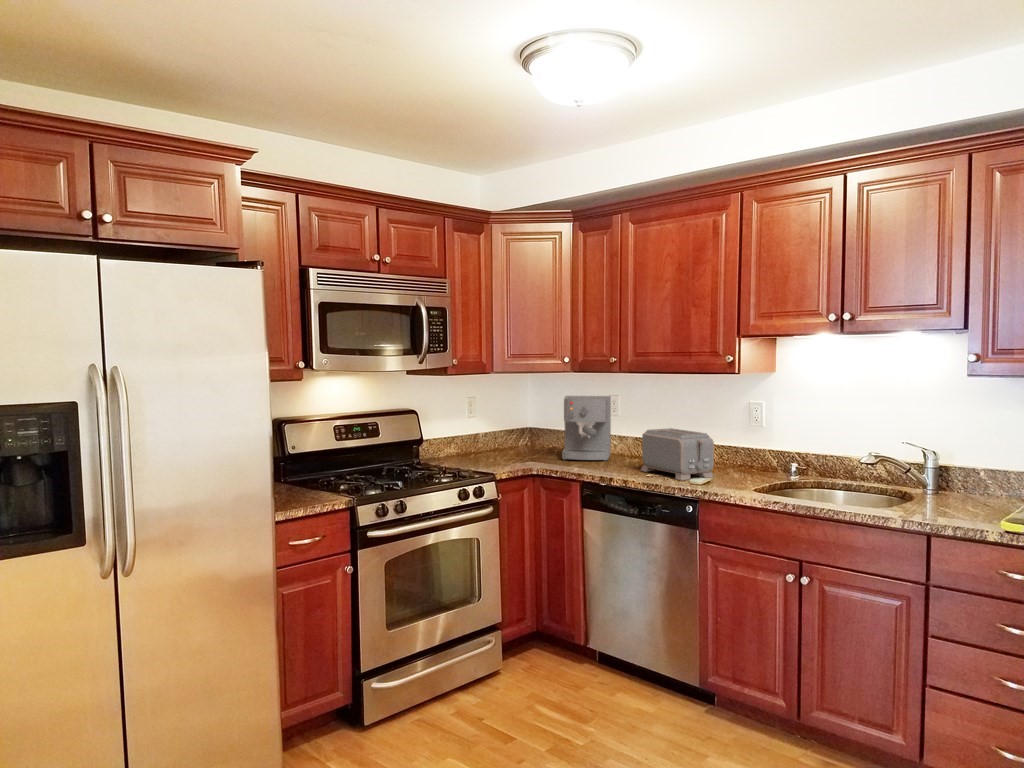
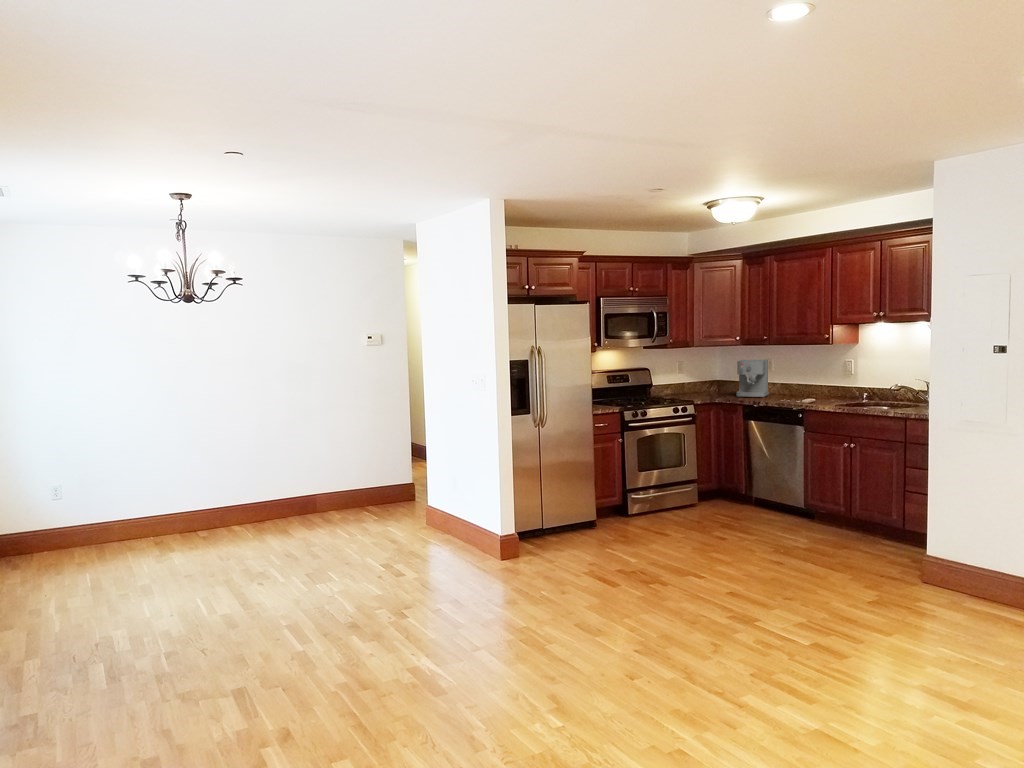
toaster: present [641,428,714,480] -> none [779,377,819,403]

